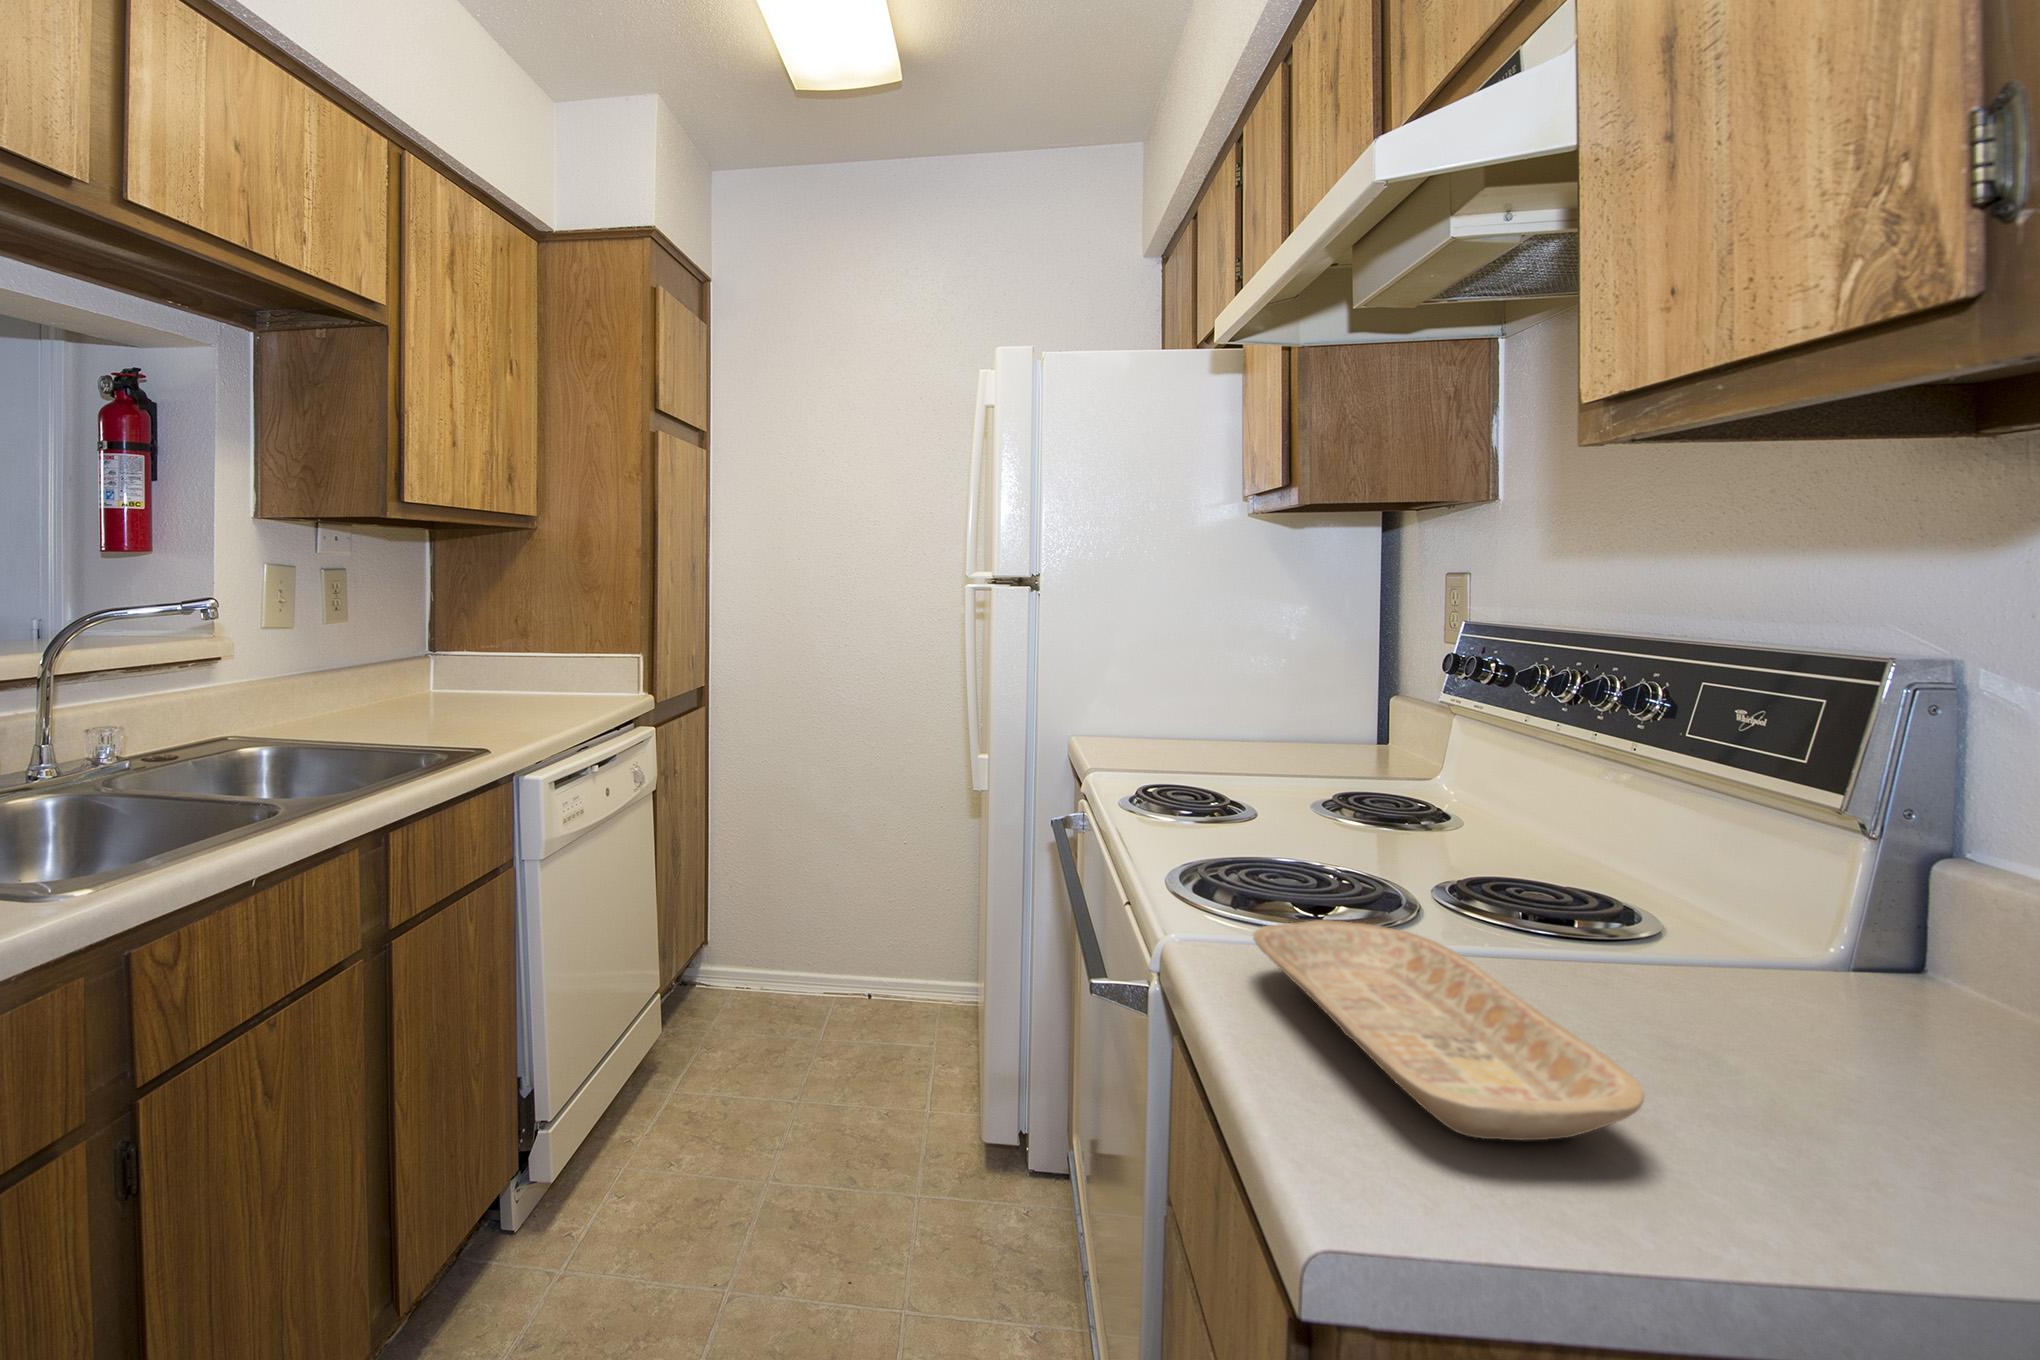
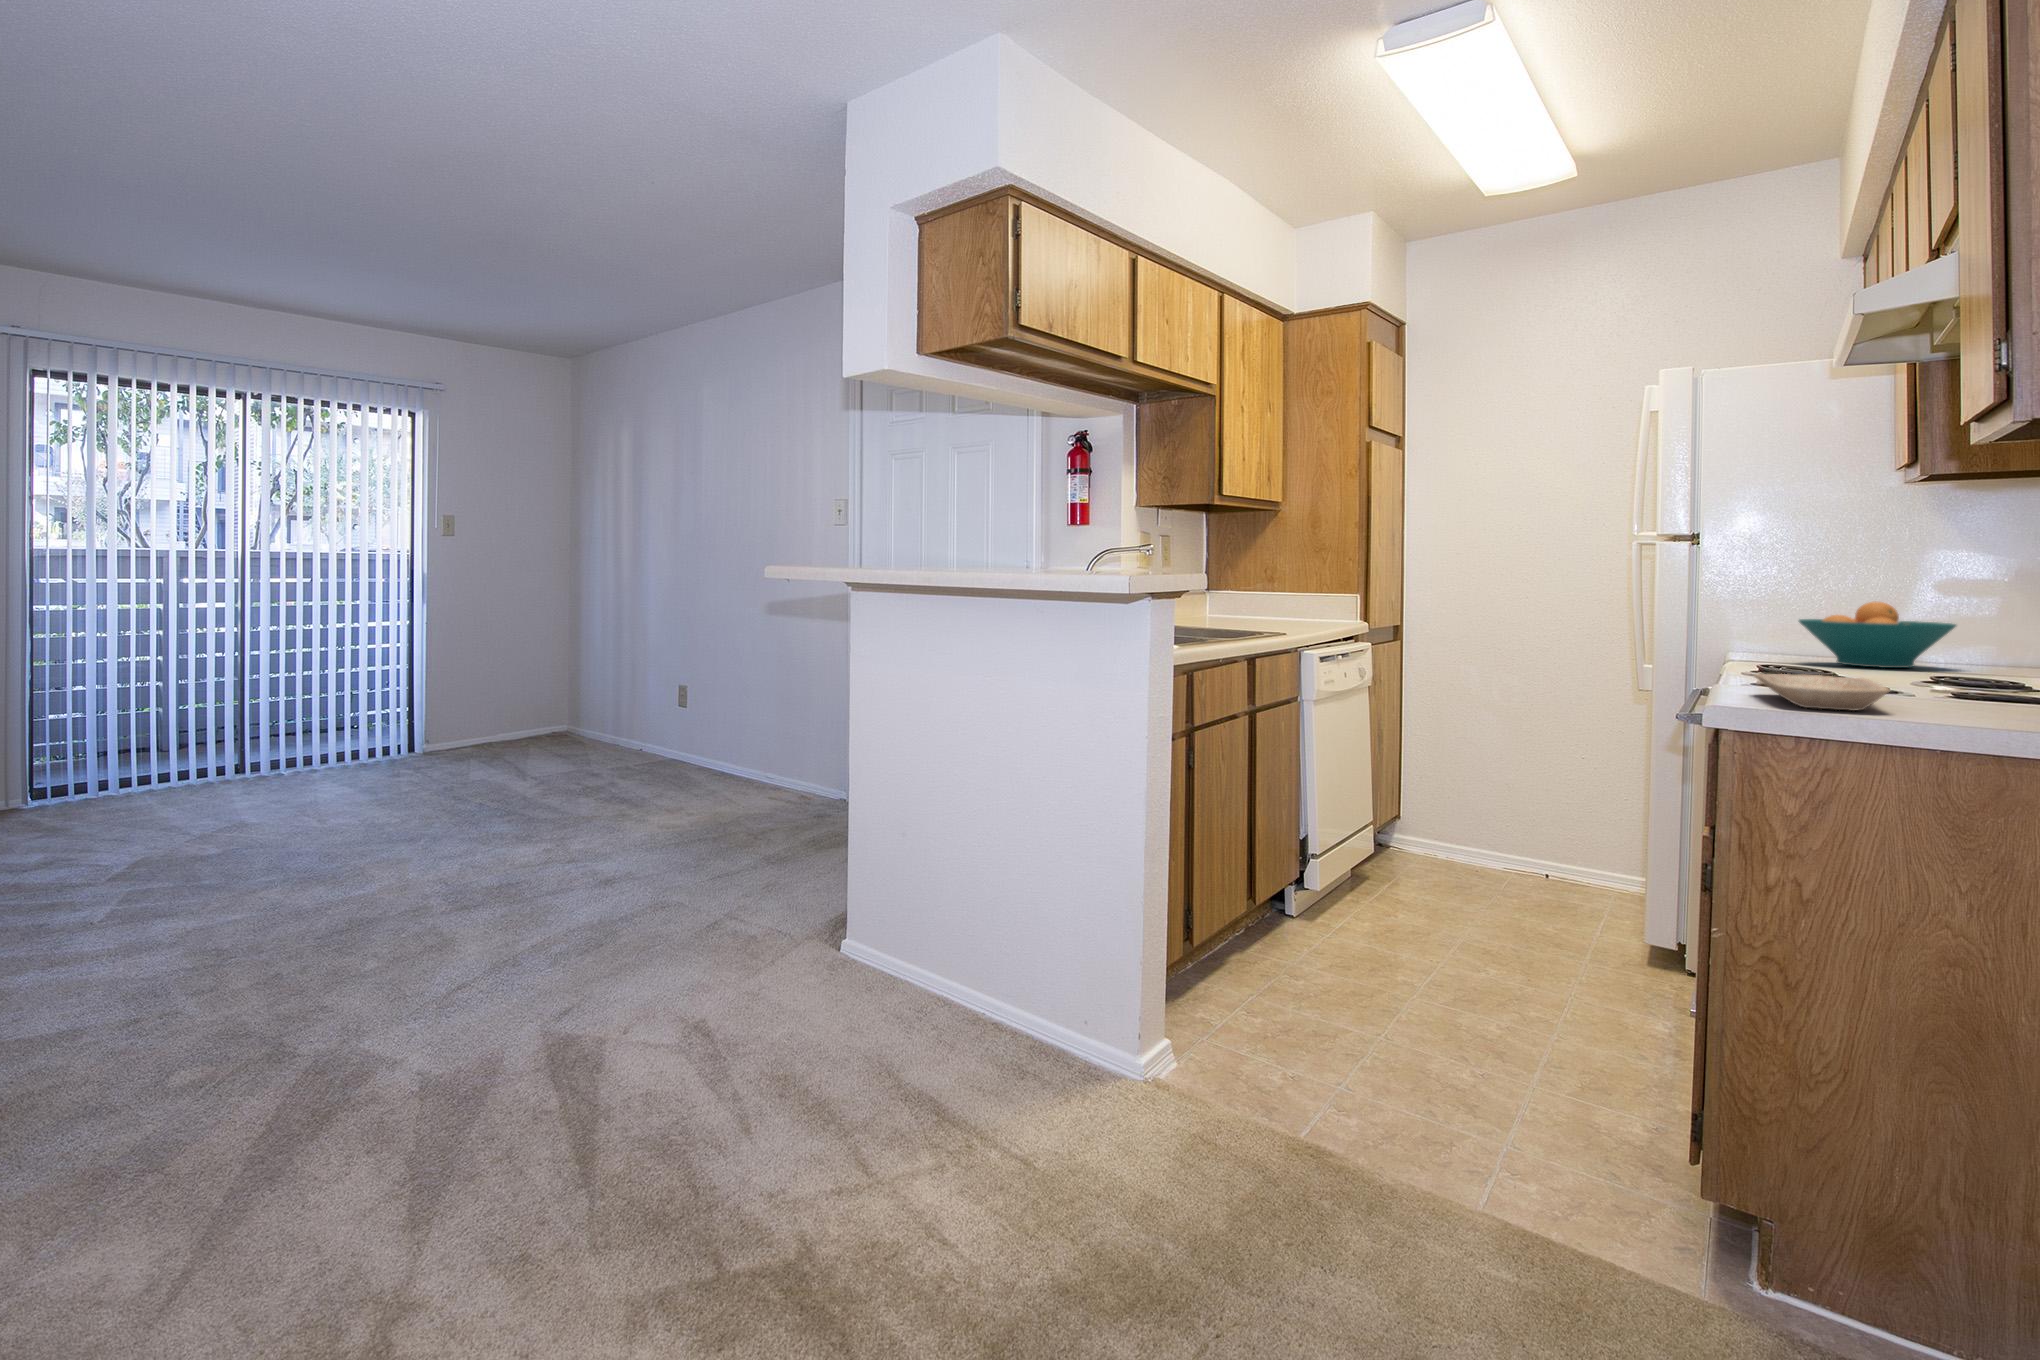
fruit bowl: none [1155,672,1318,766] -> present [1799,602,1956,668]

